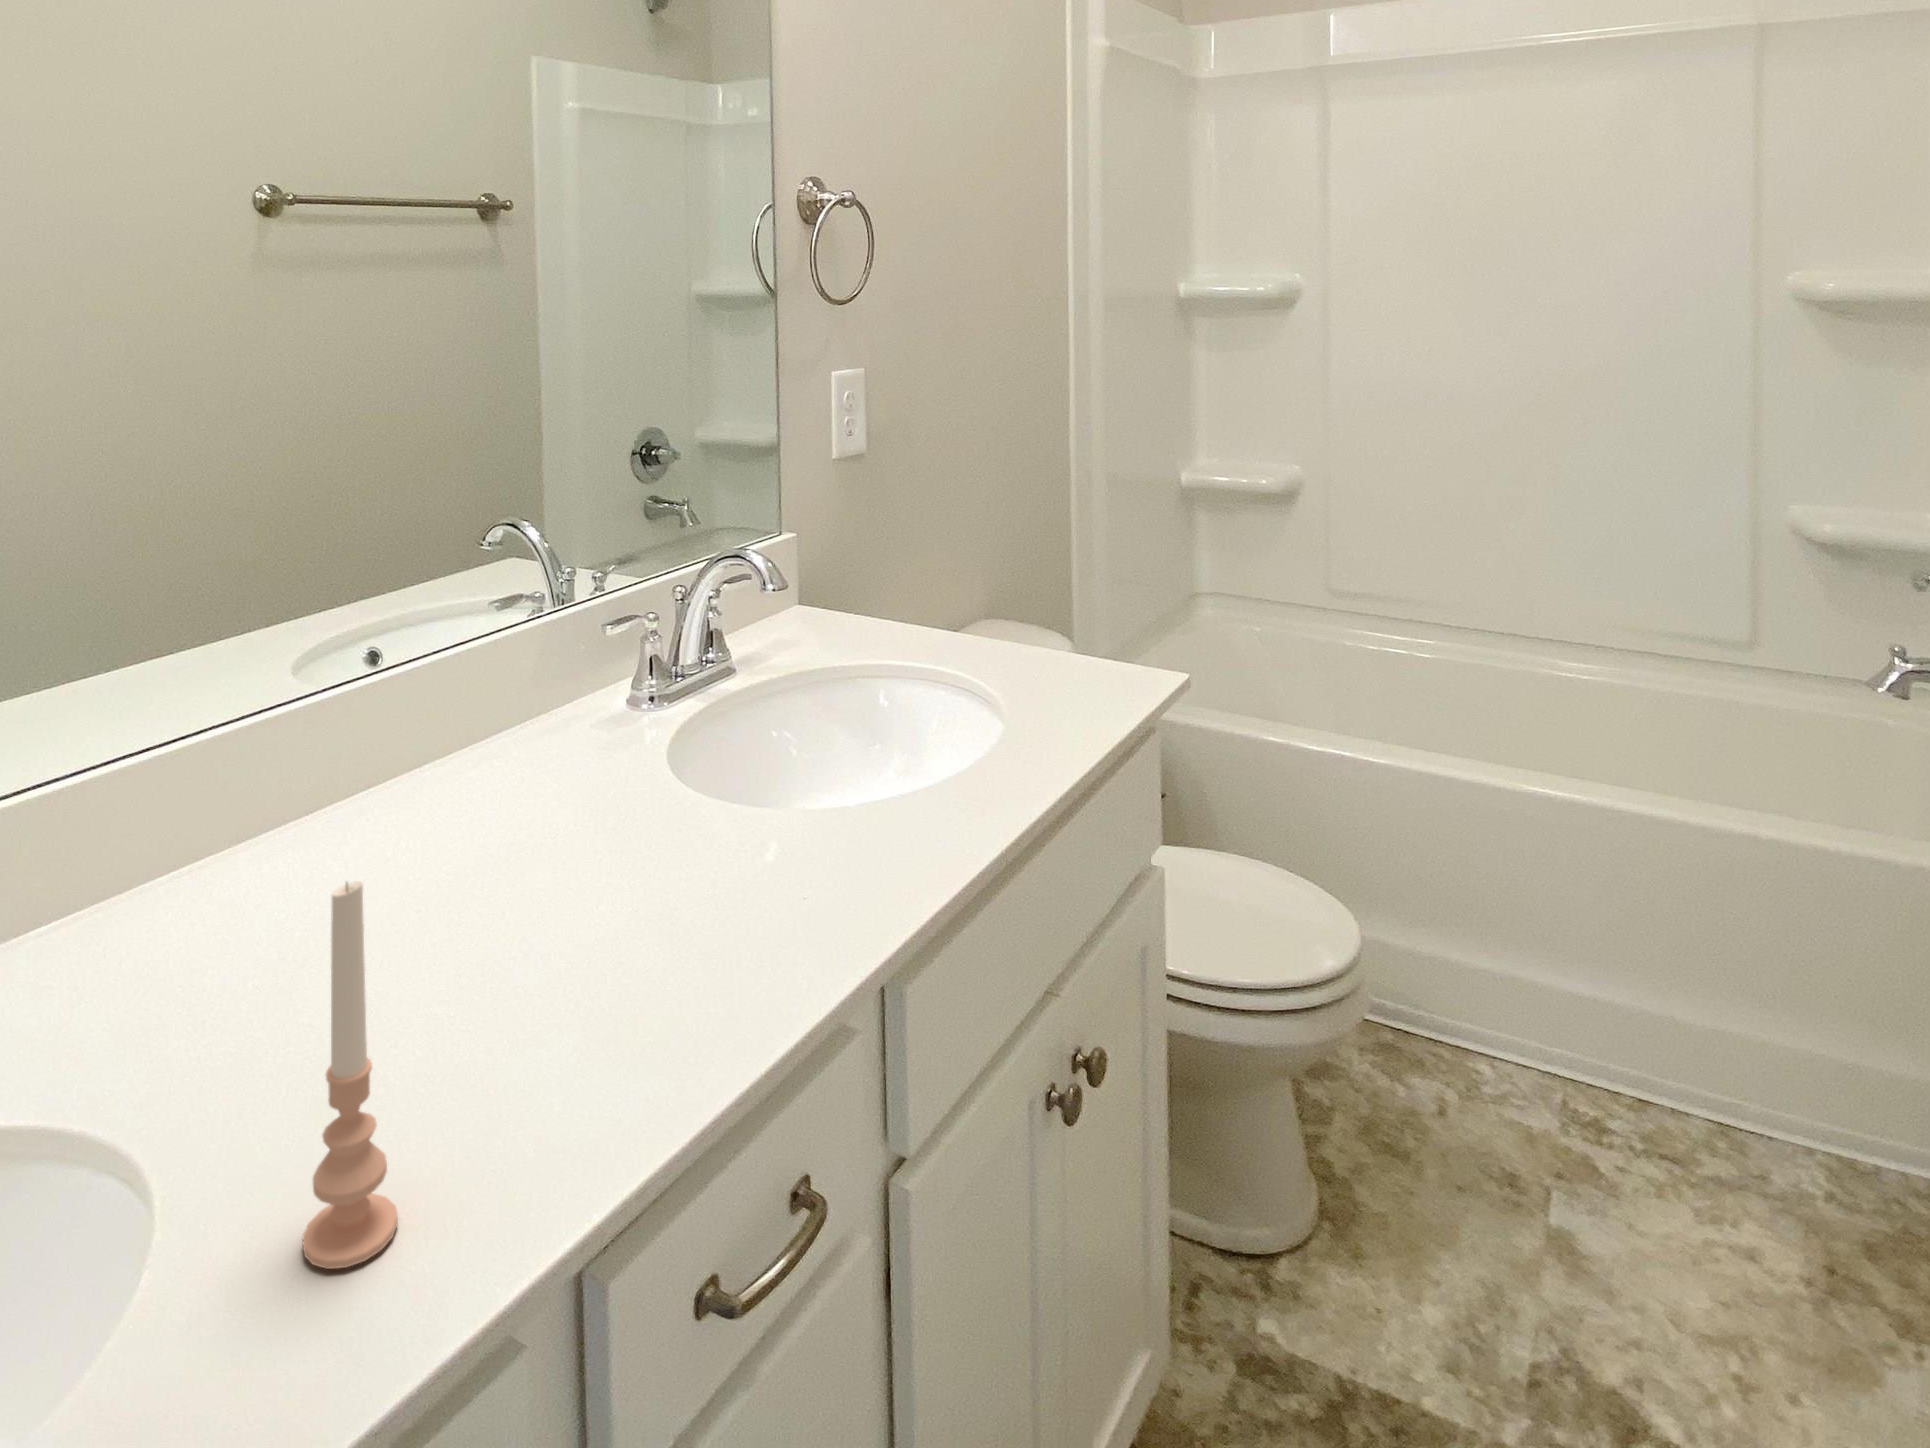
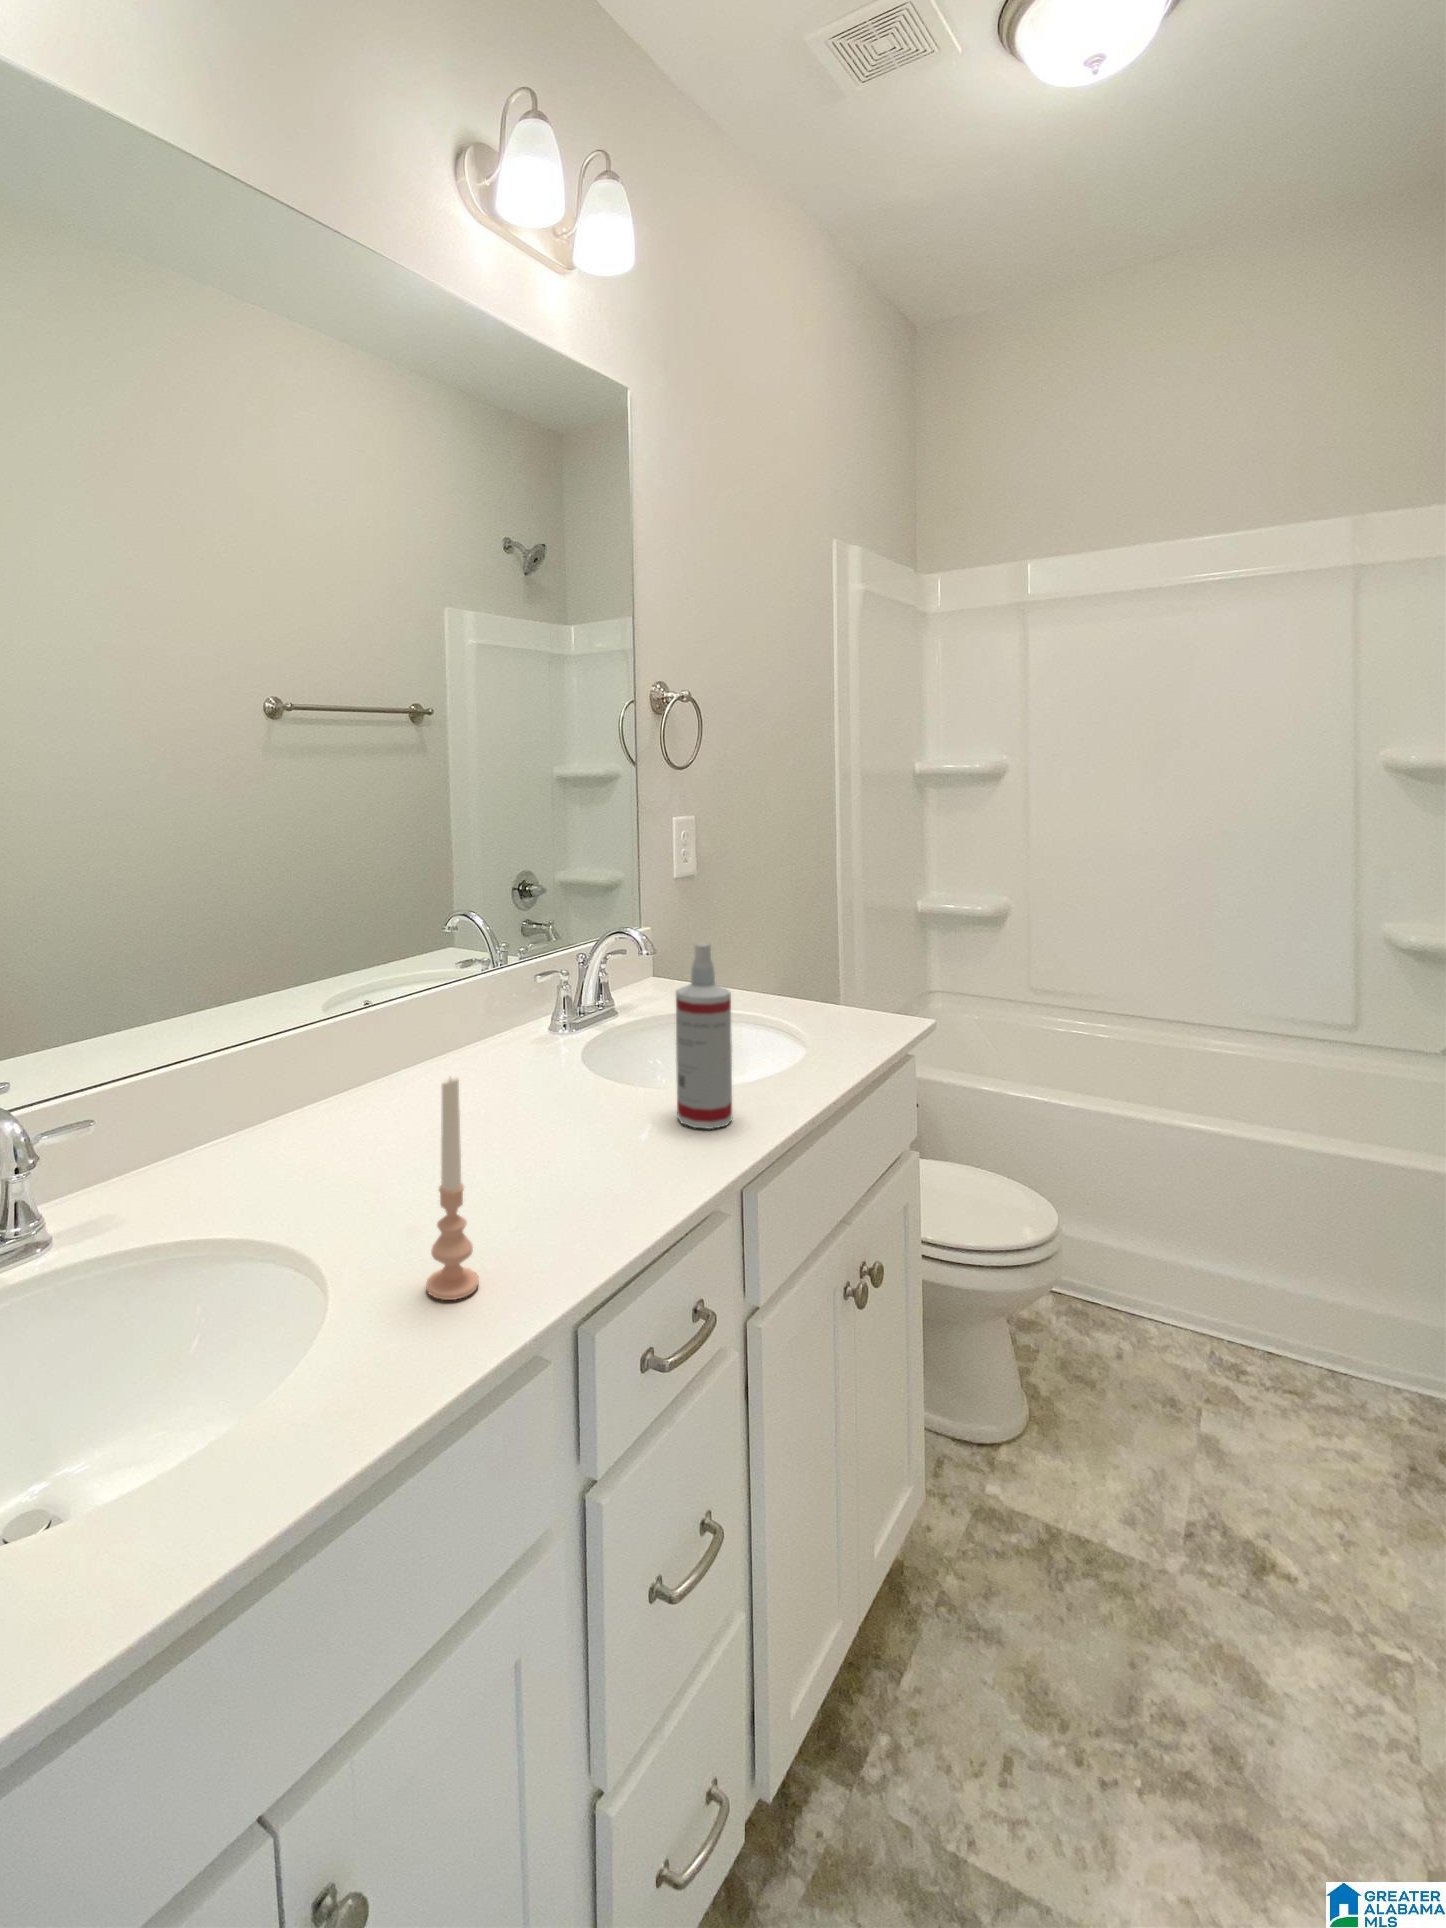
spray bottle: none [787,598,872,886] -> present [676,944,732,1129]

